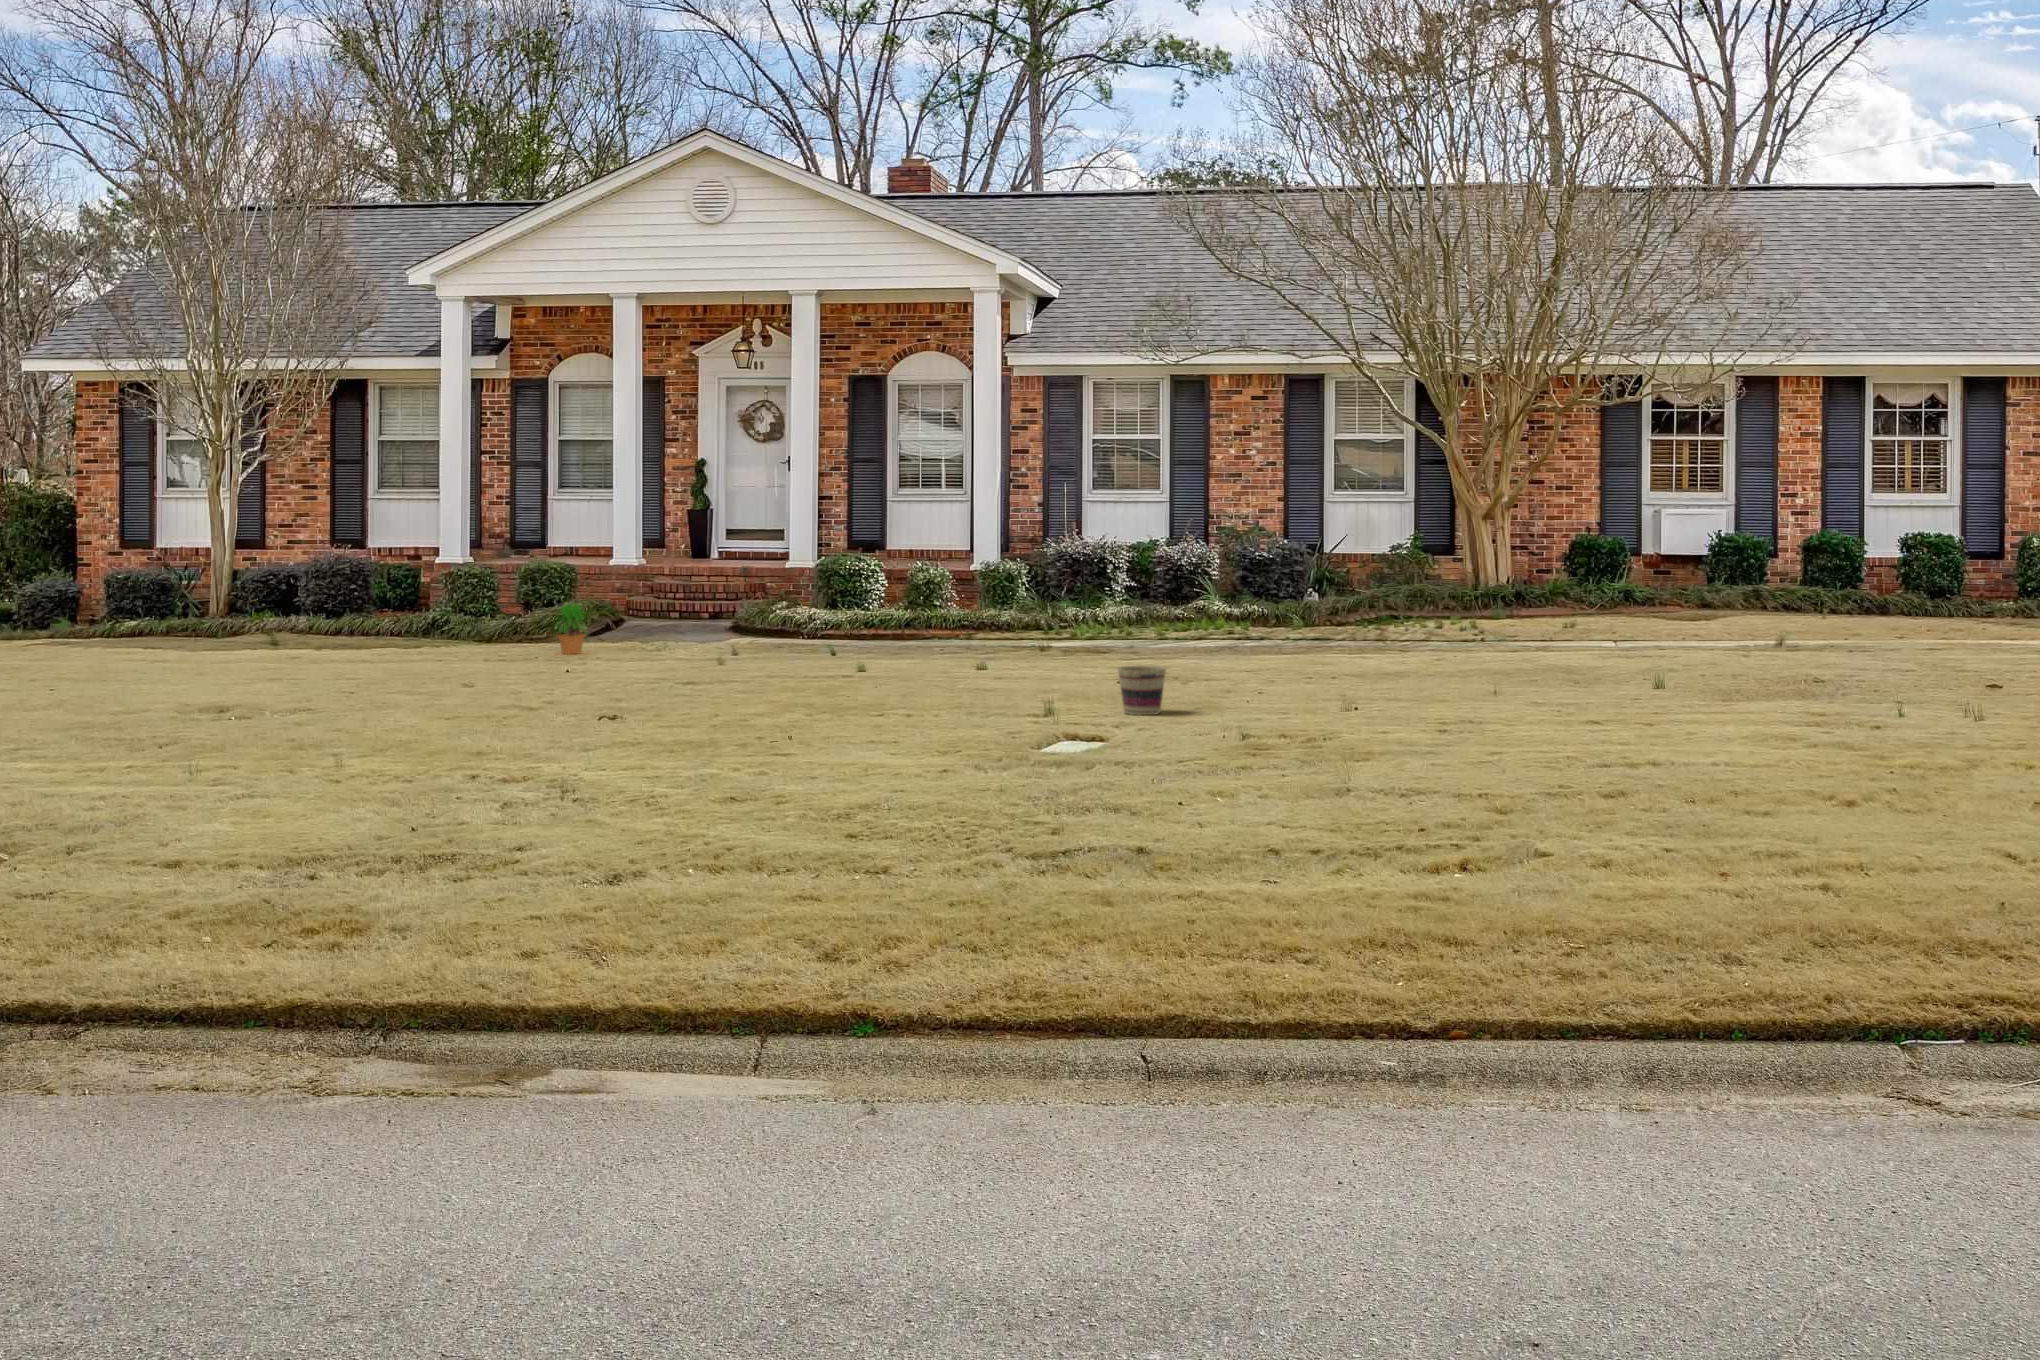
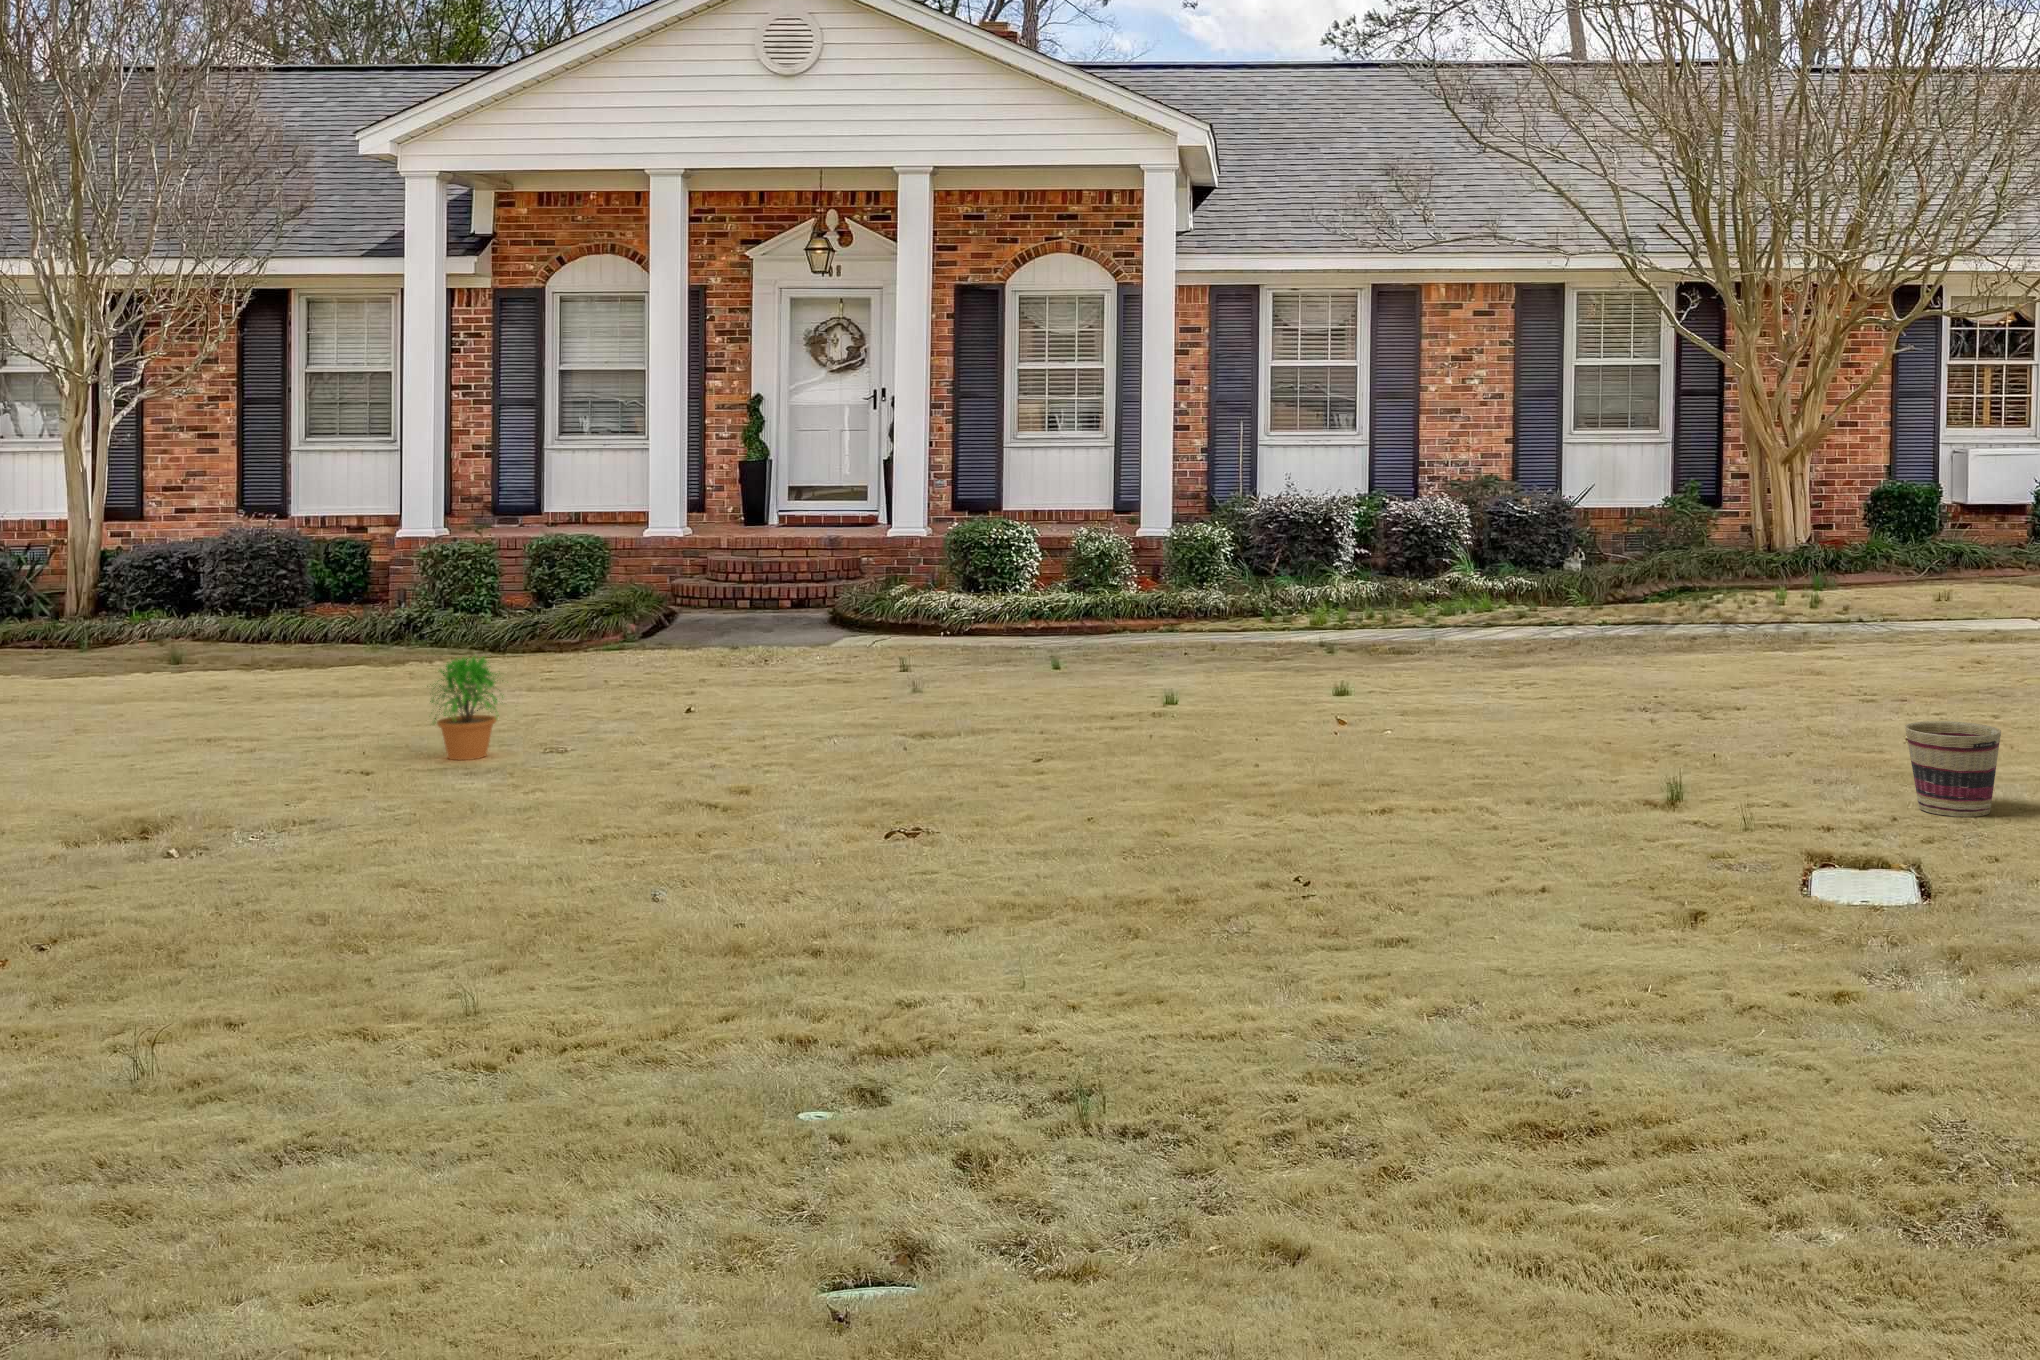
potted plant: present [554,604,586,654] -> present [430,656,503,760]

